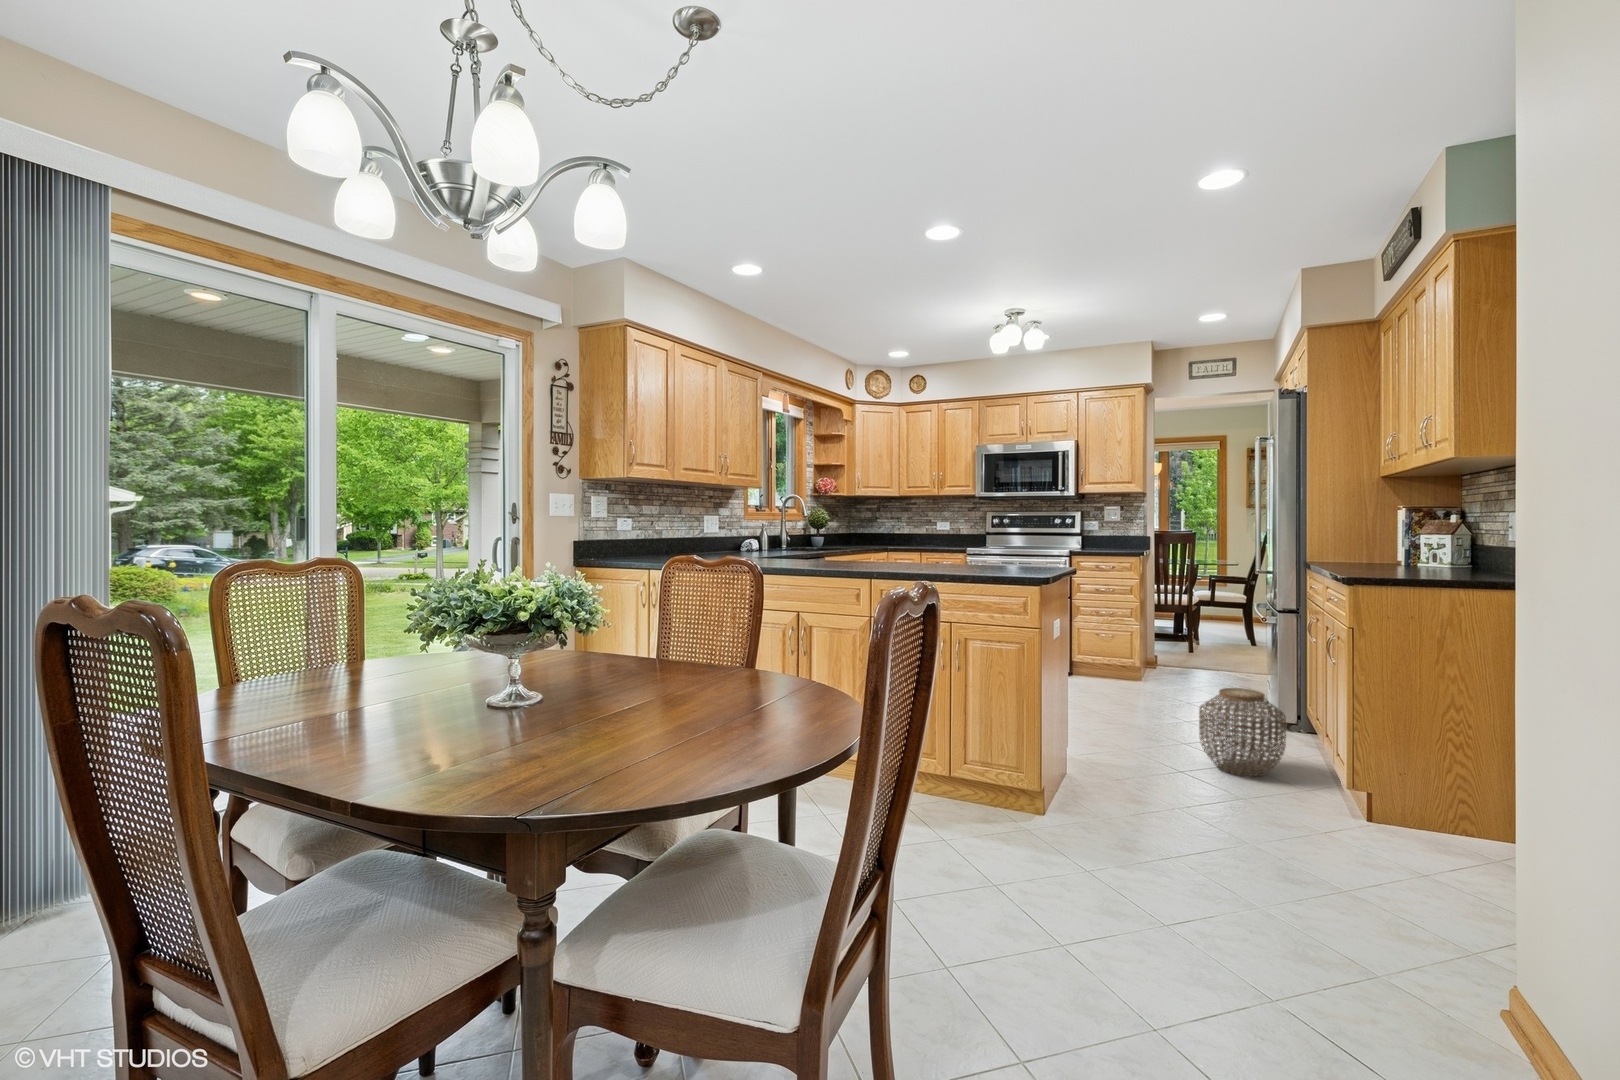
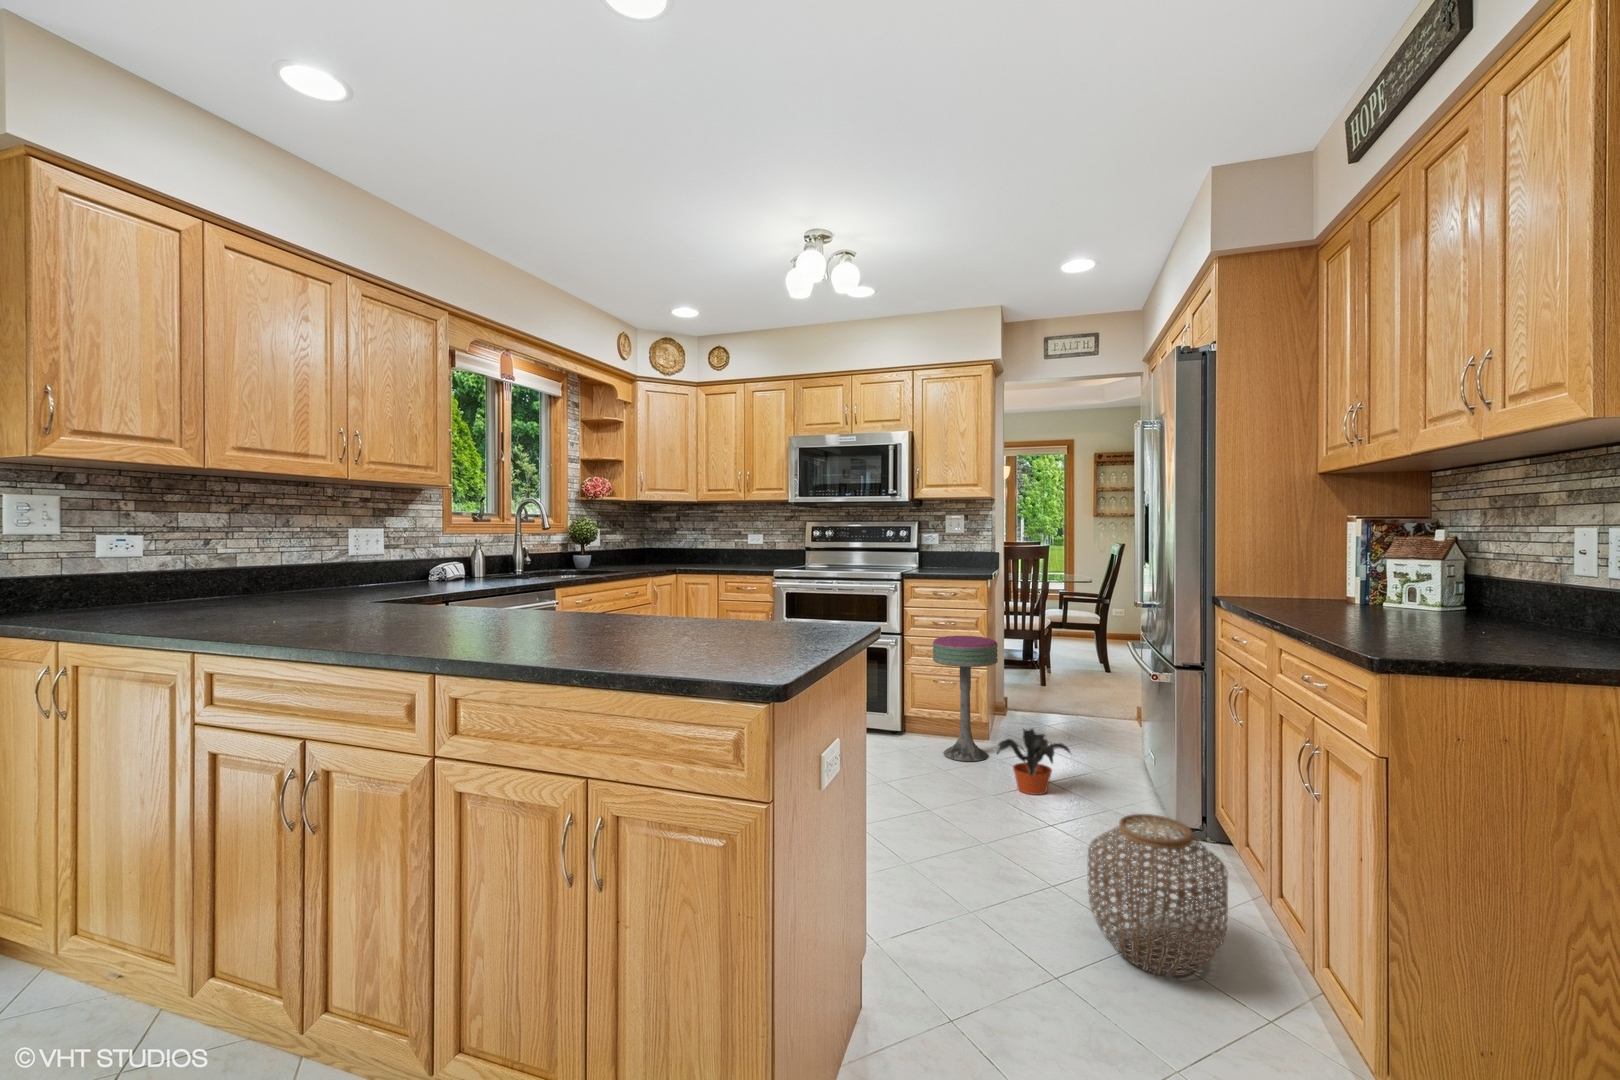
bar stool: none [1096,599,1147,691] -> present [933,636,998,761]
potted plant: none [1144,663,1203,708] -> present [997,729,1070,795]

